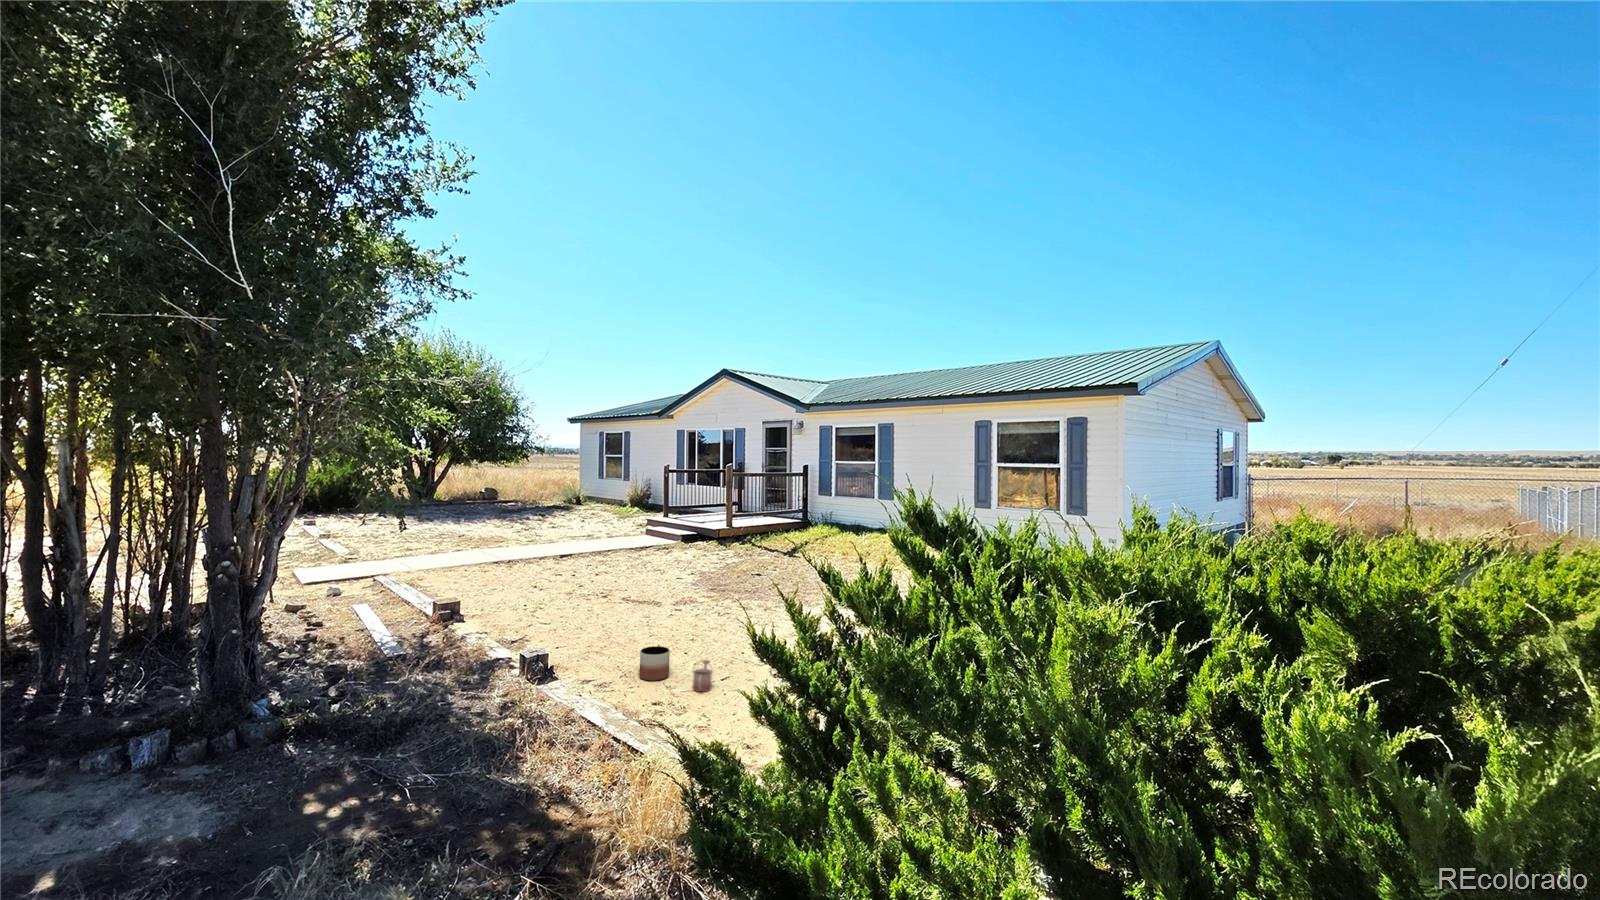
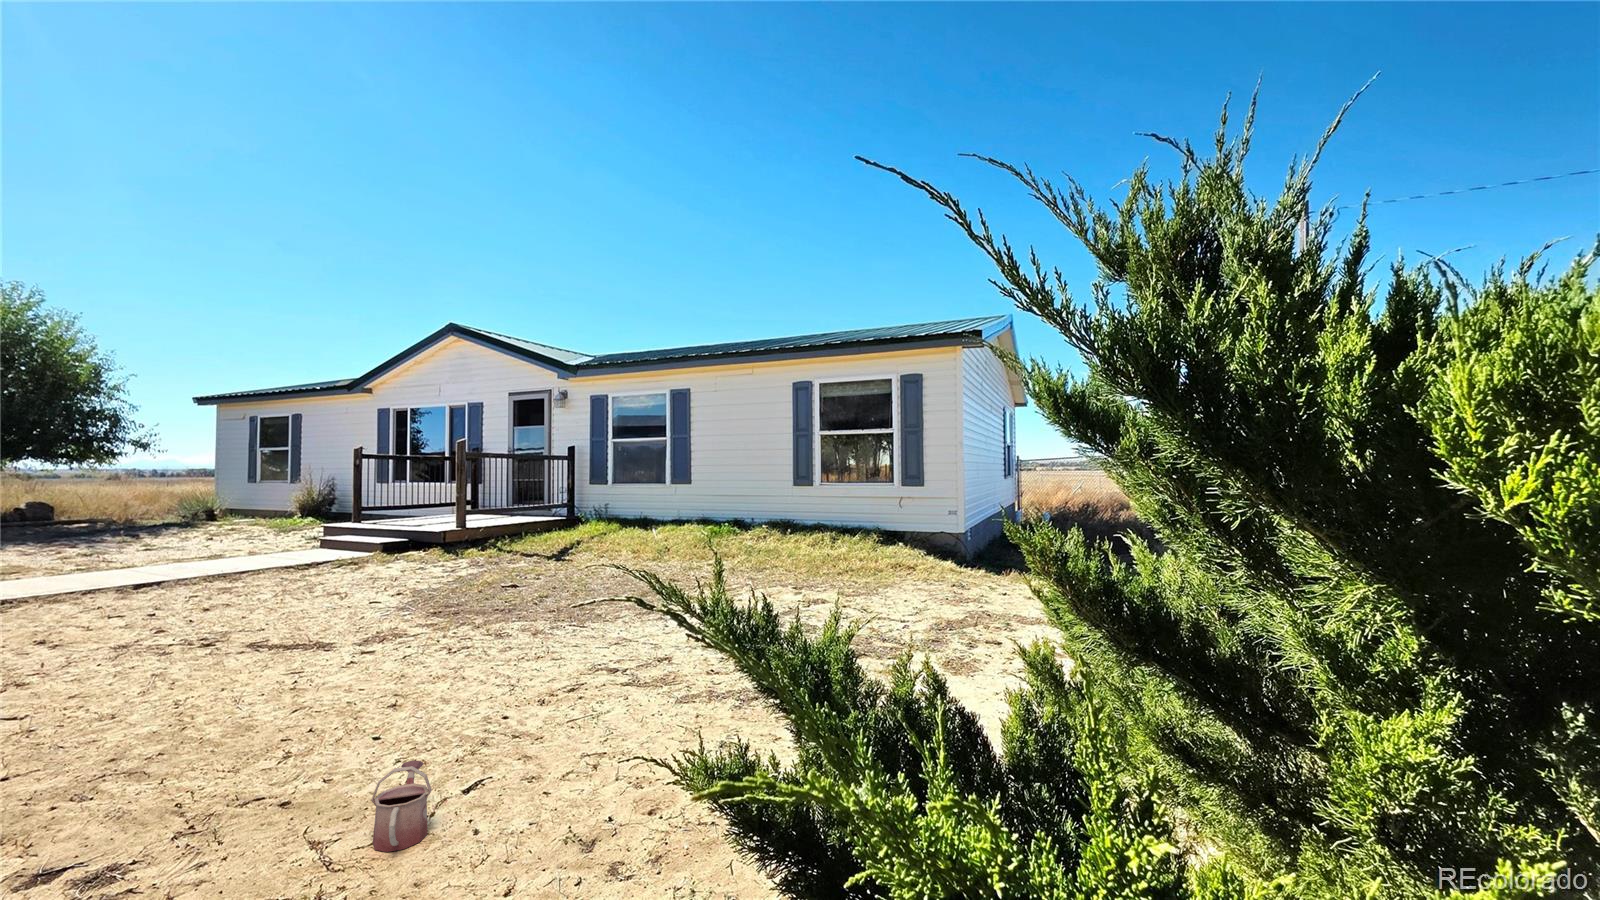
planter: present [639,646,670,681] -> none [213,744,310,844]

